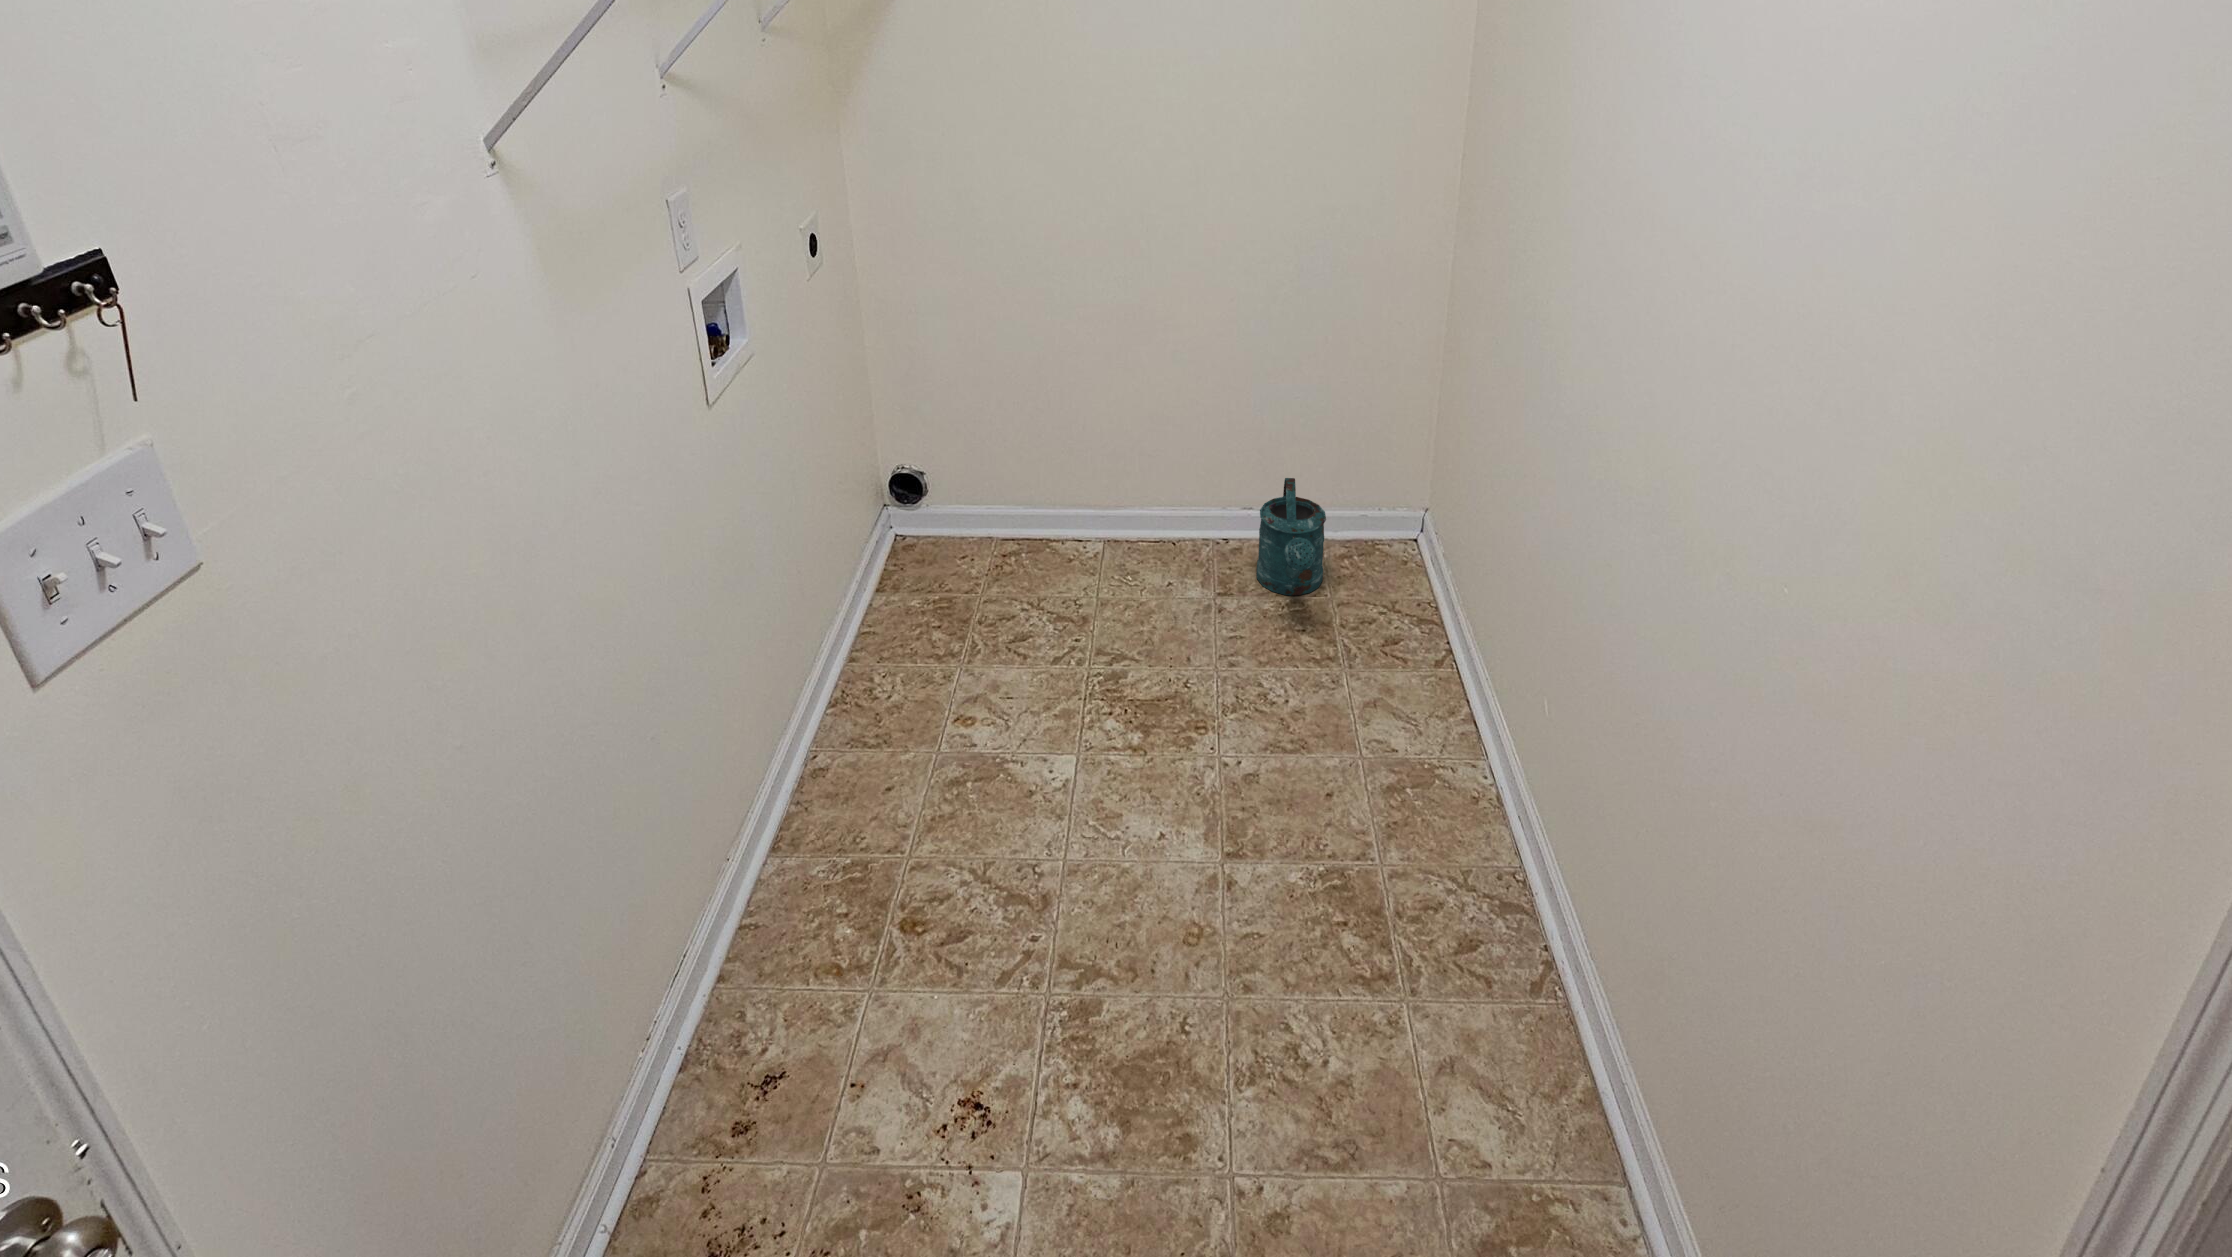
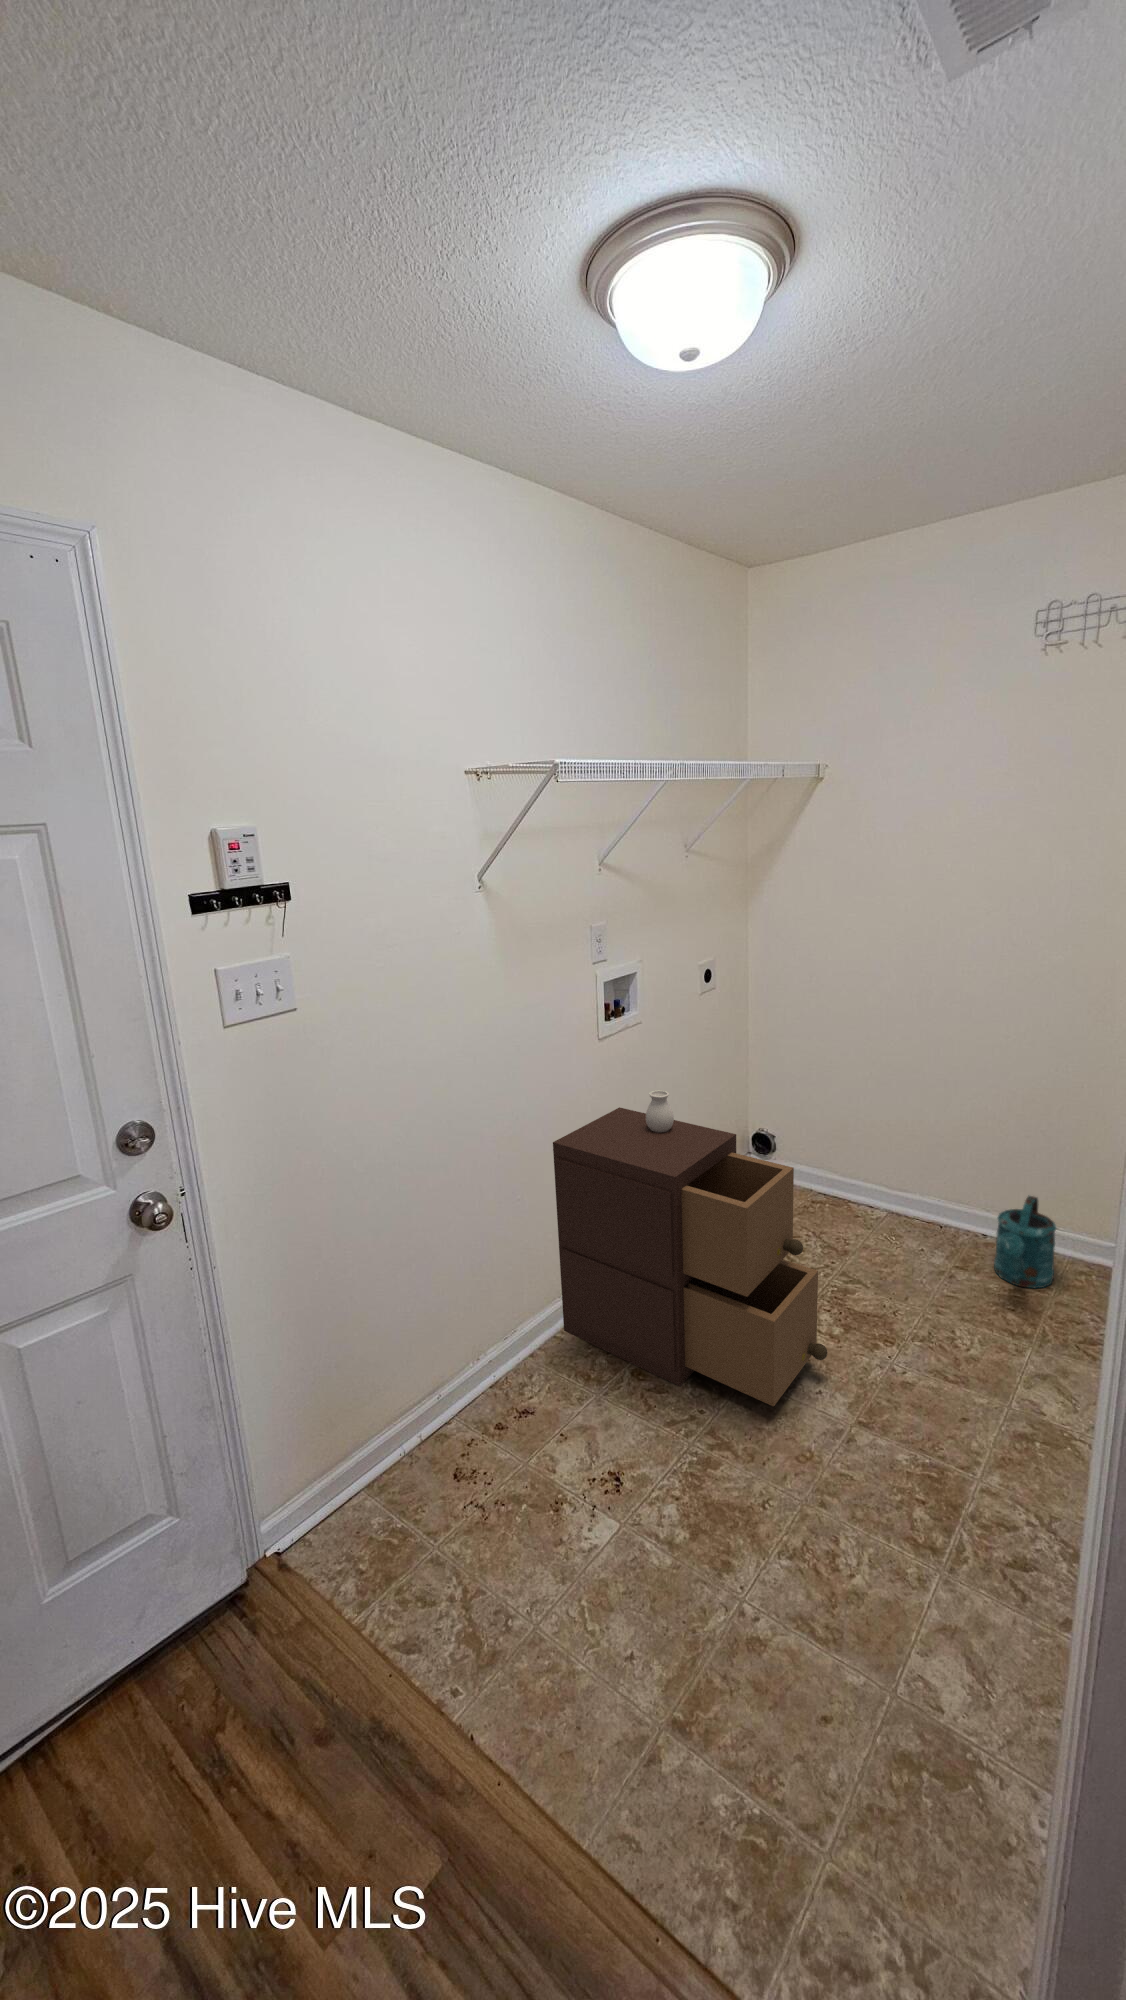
storage cabinet: none [698,468,1163,916] -> present [553,1090,827,1406]

